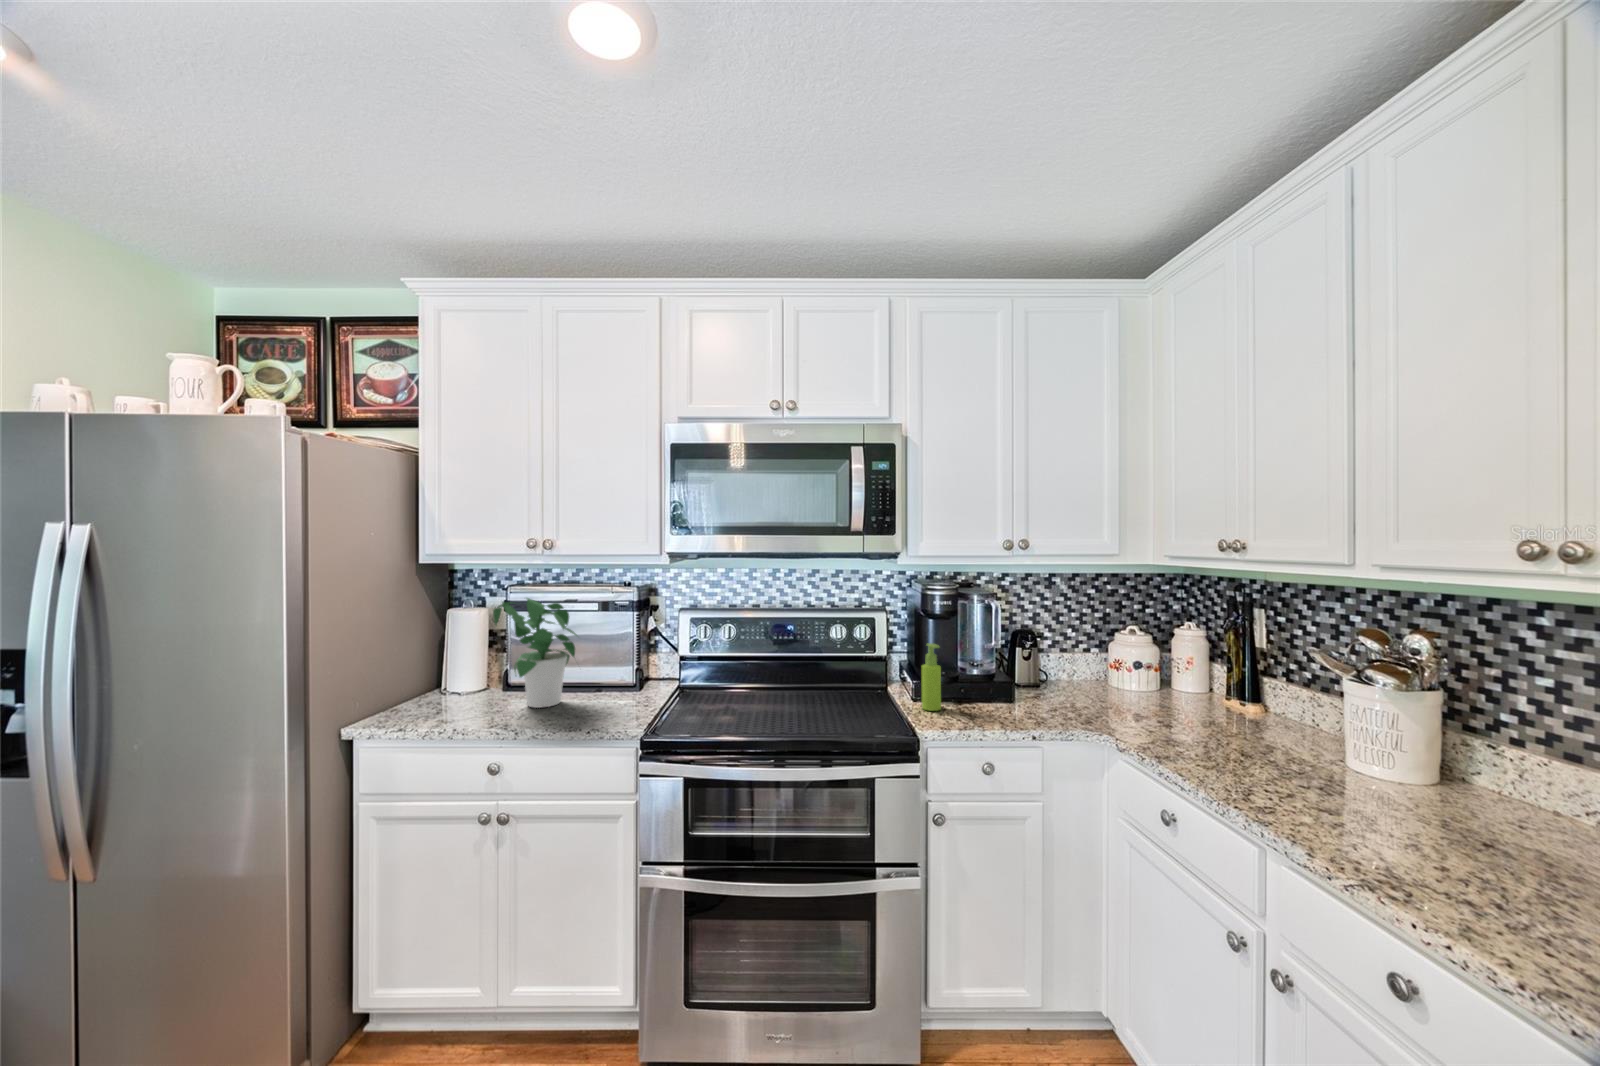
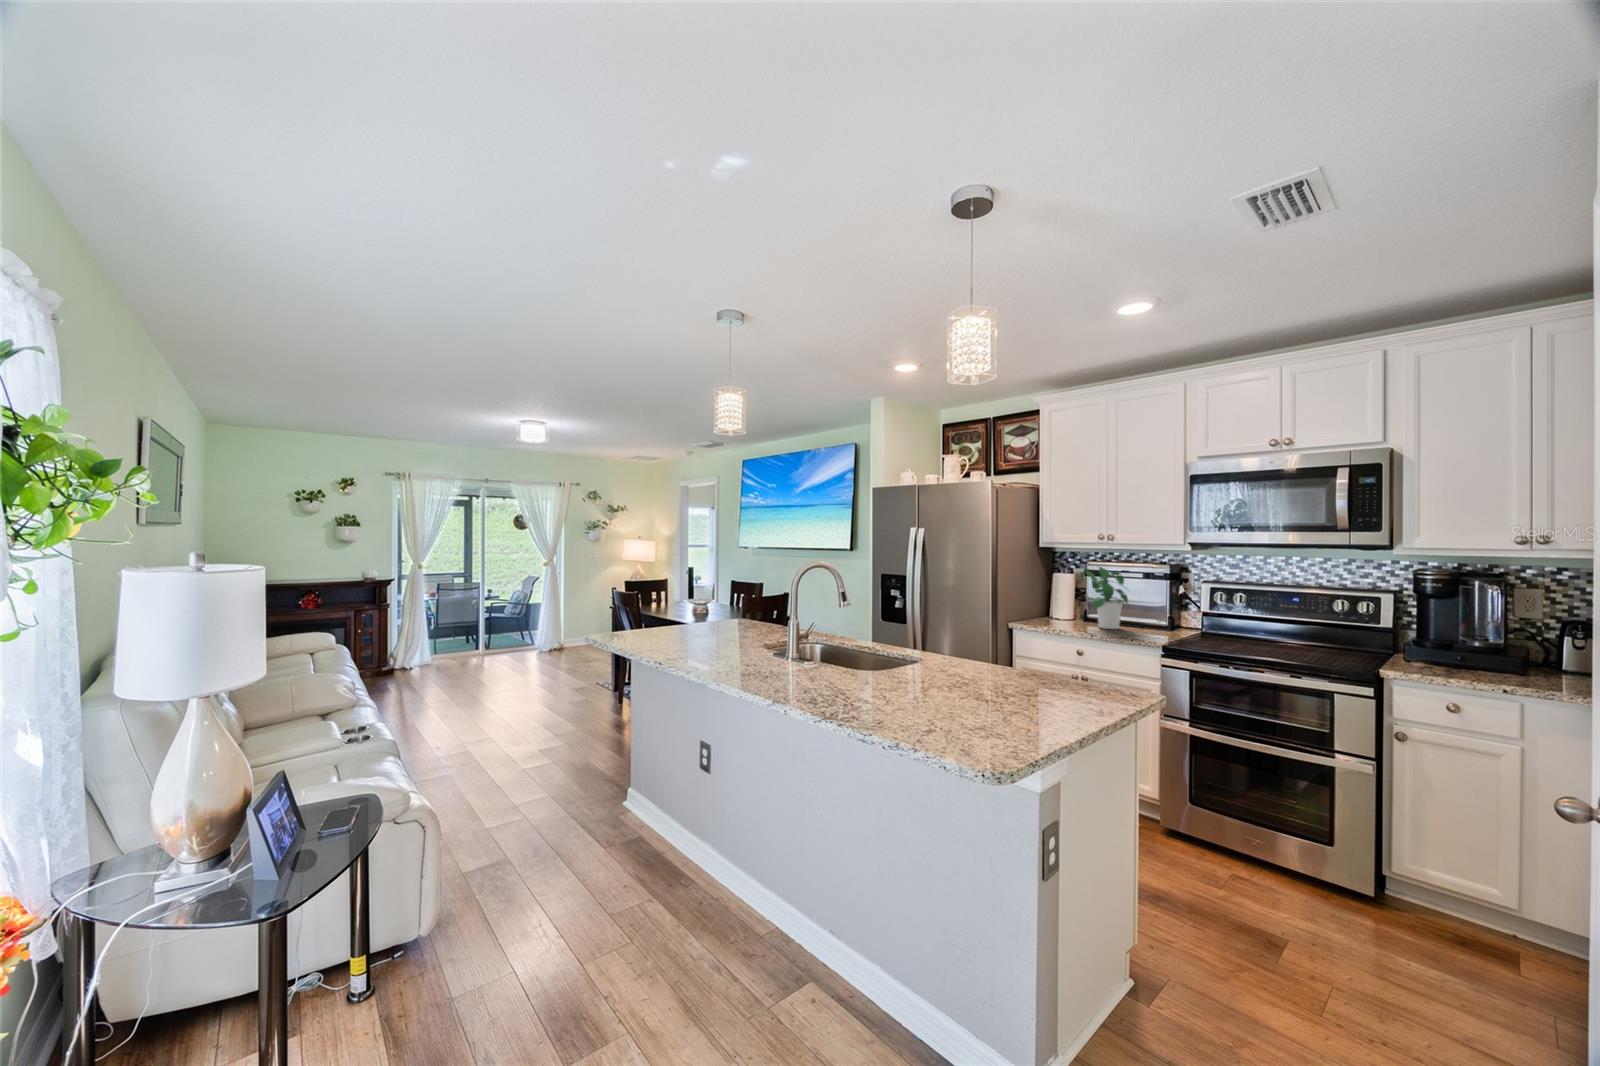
soap dispenser: present [921,643,941,711] -> none [1410,616,1431,668]

